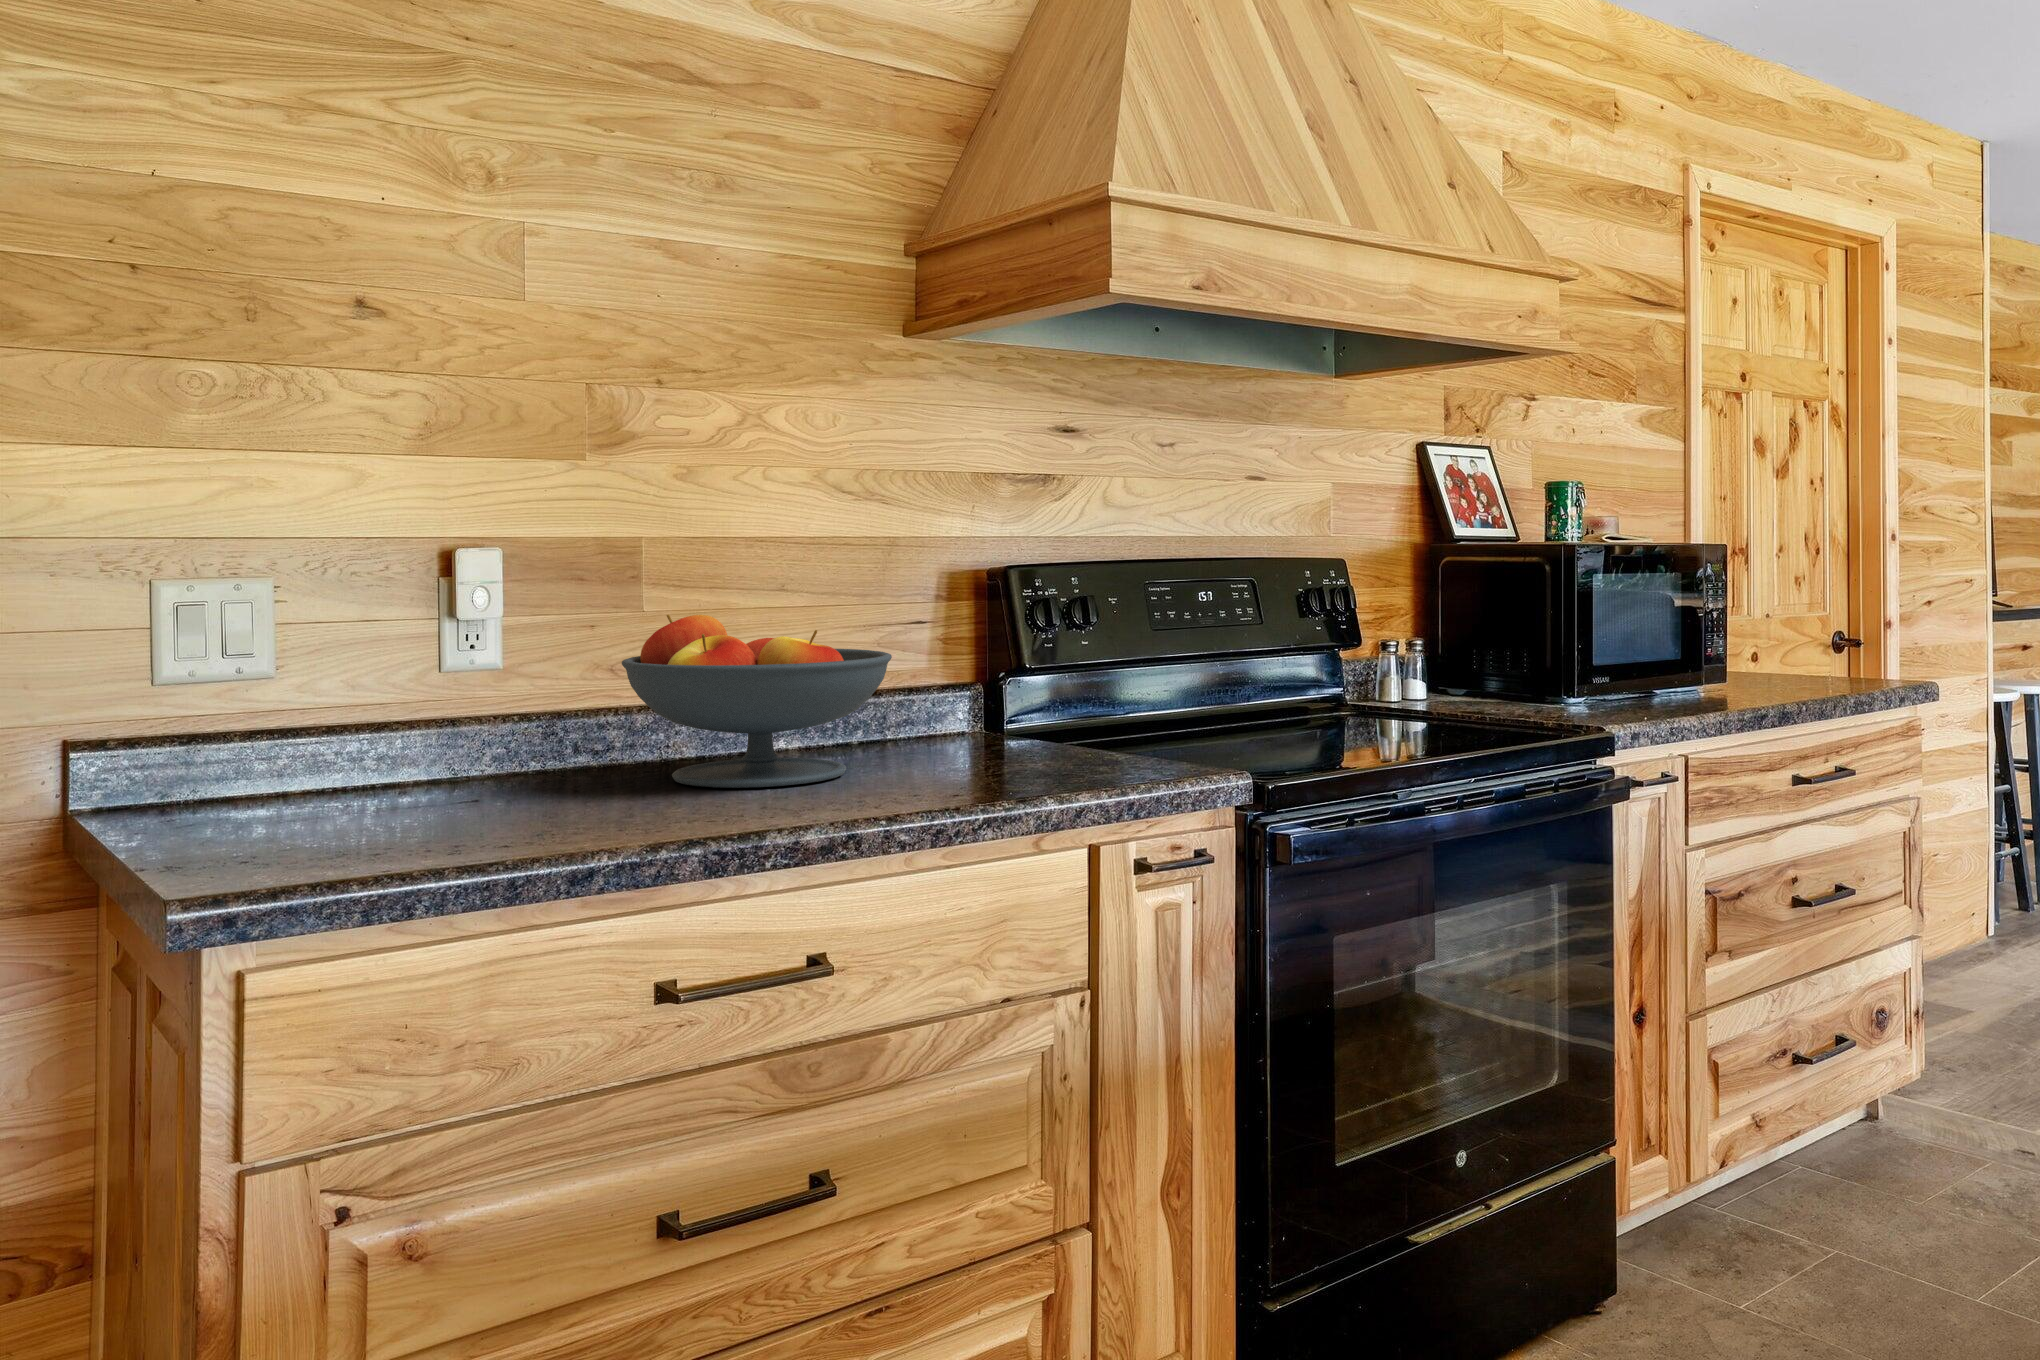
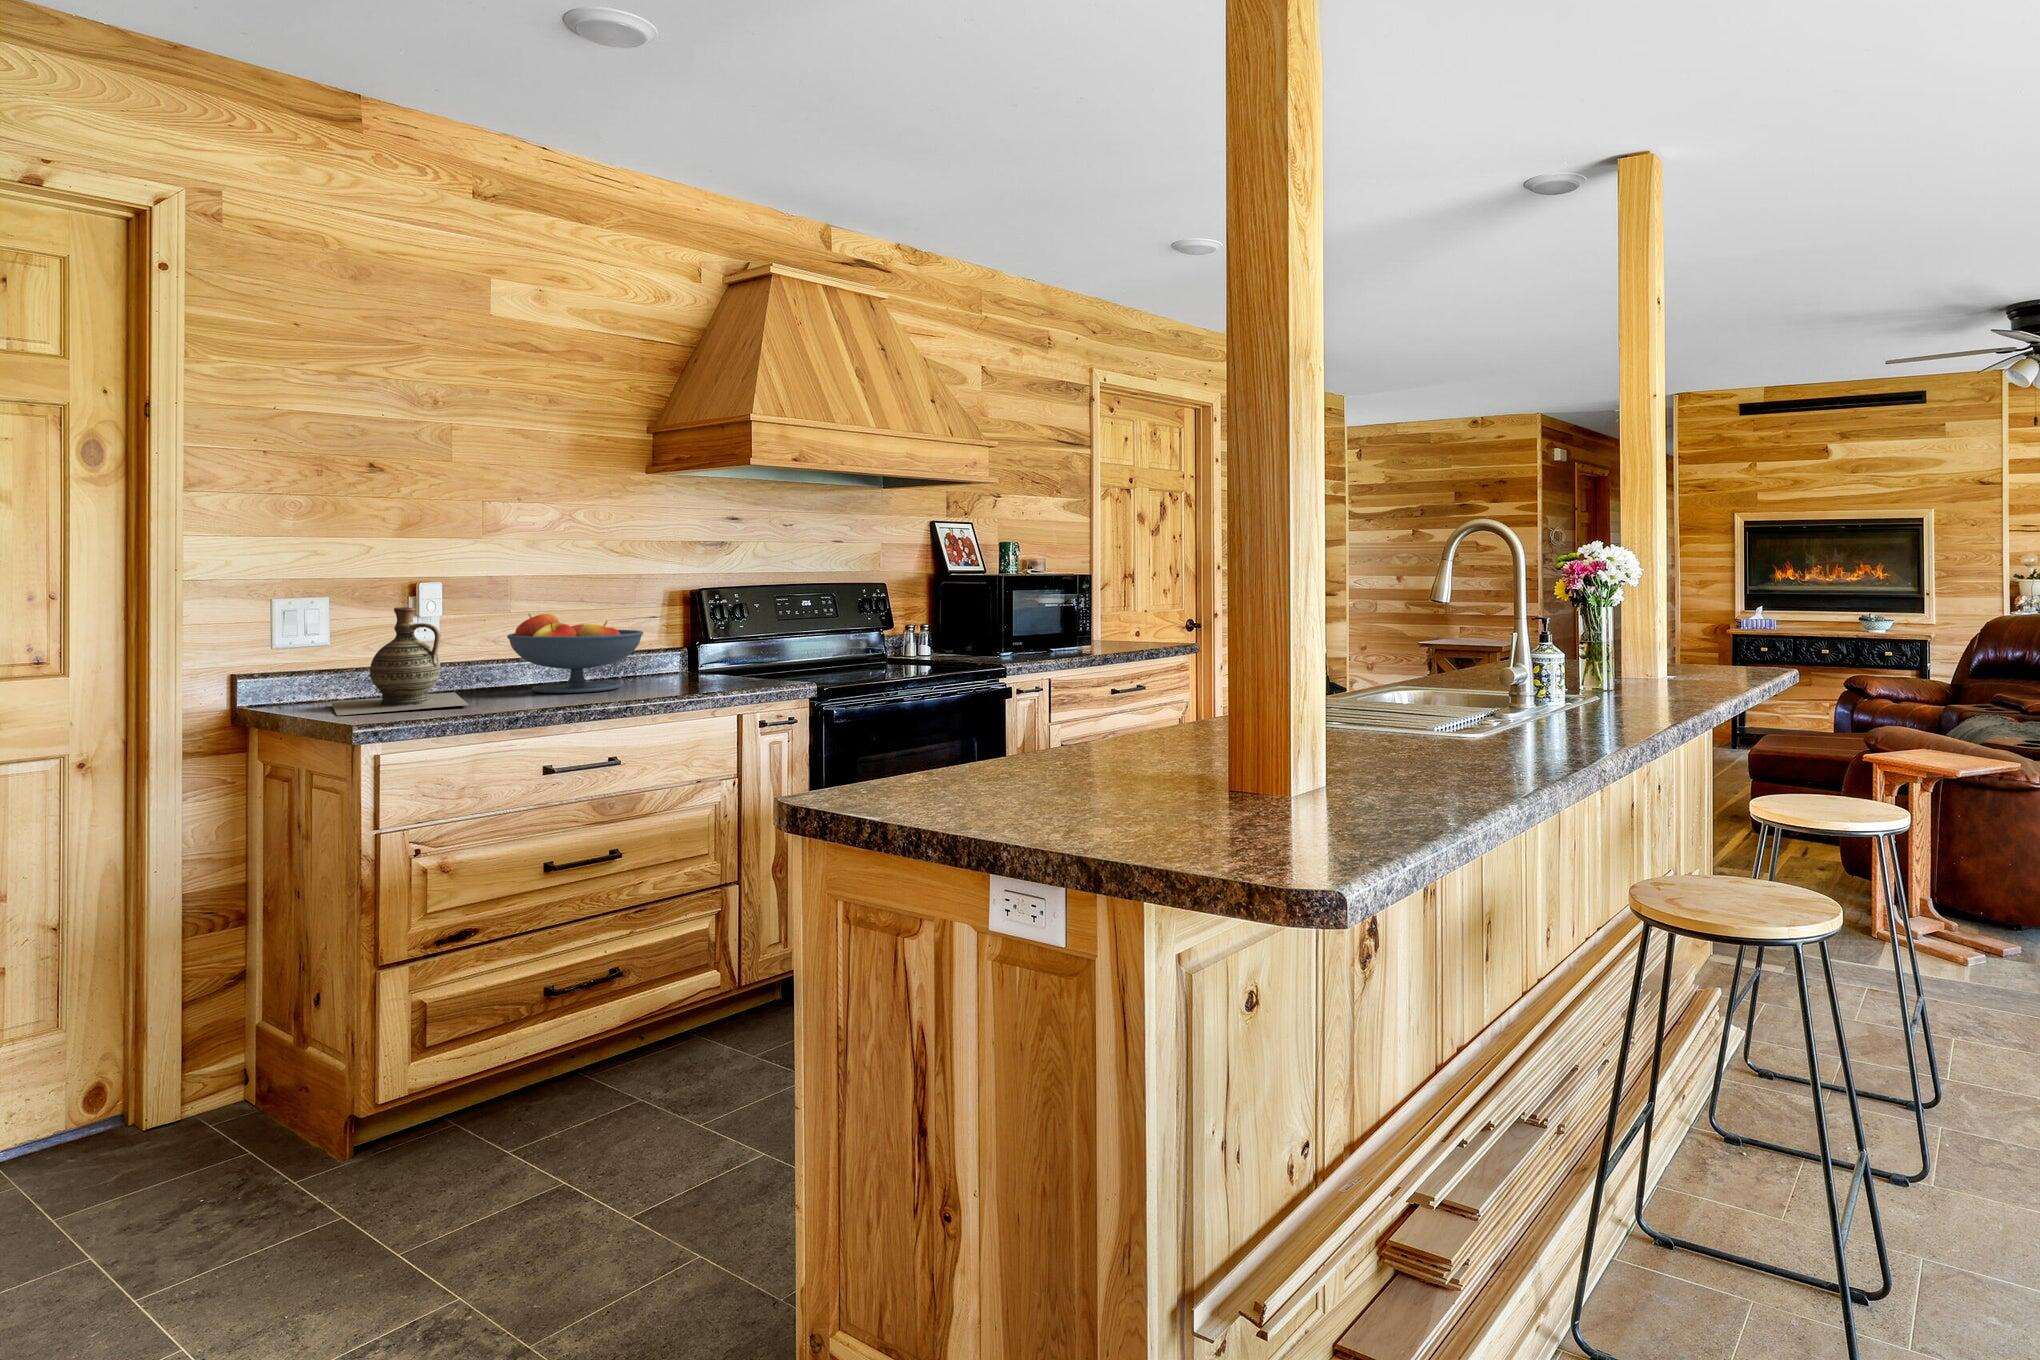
ceramic jug: none [215,599,509,849] -> present [331,607,468,715]

